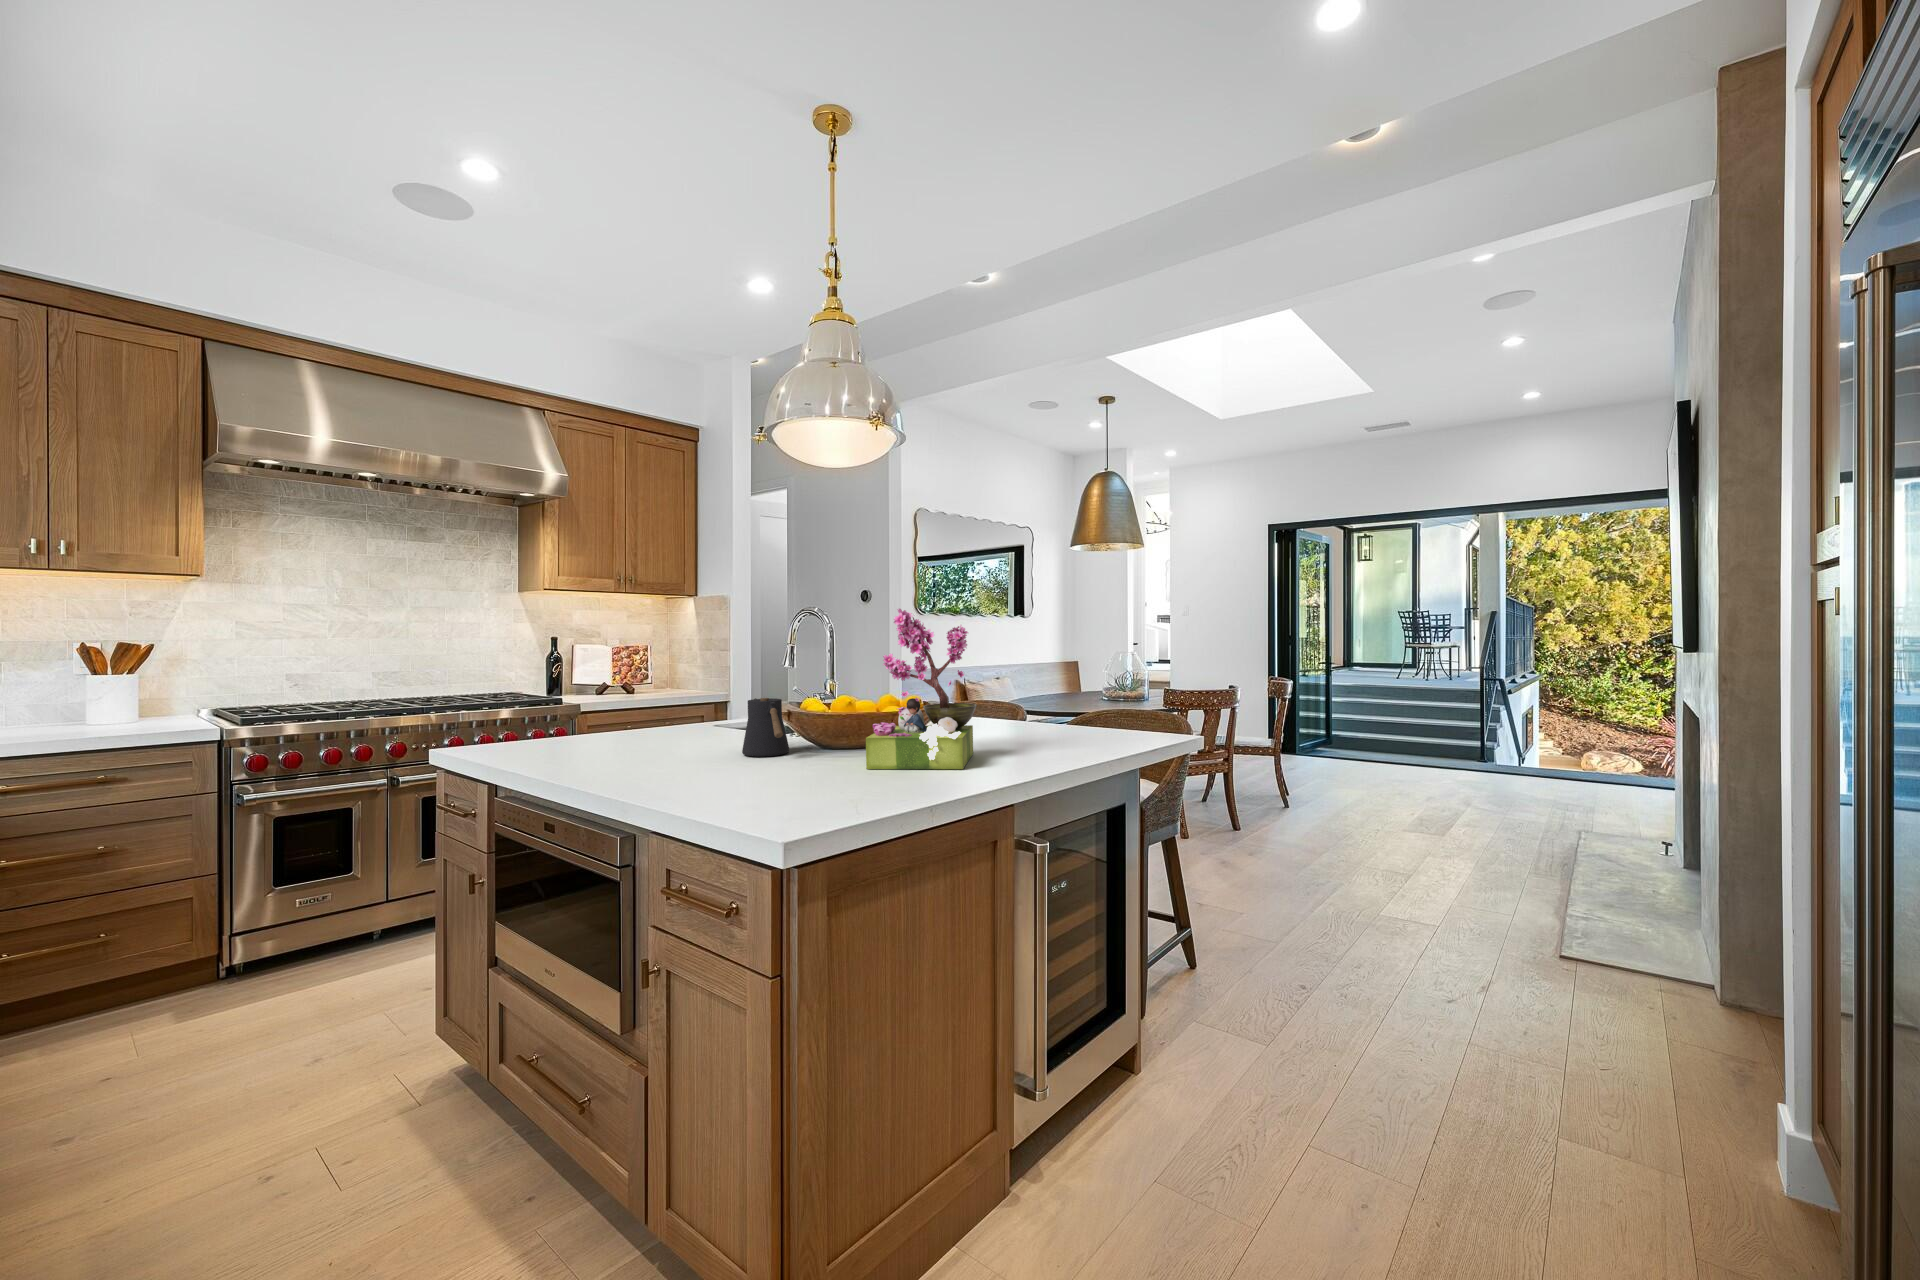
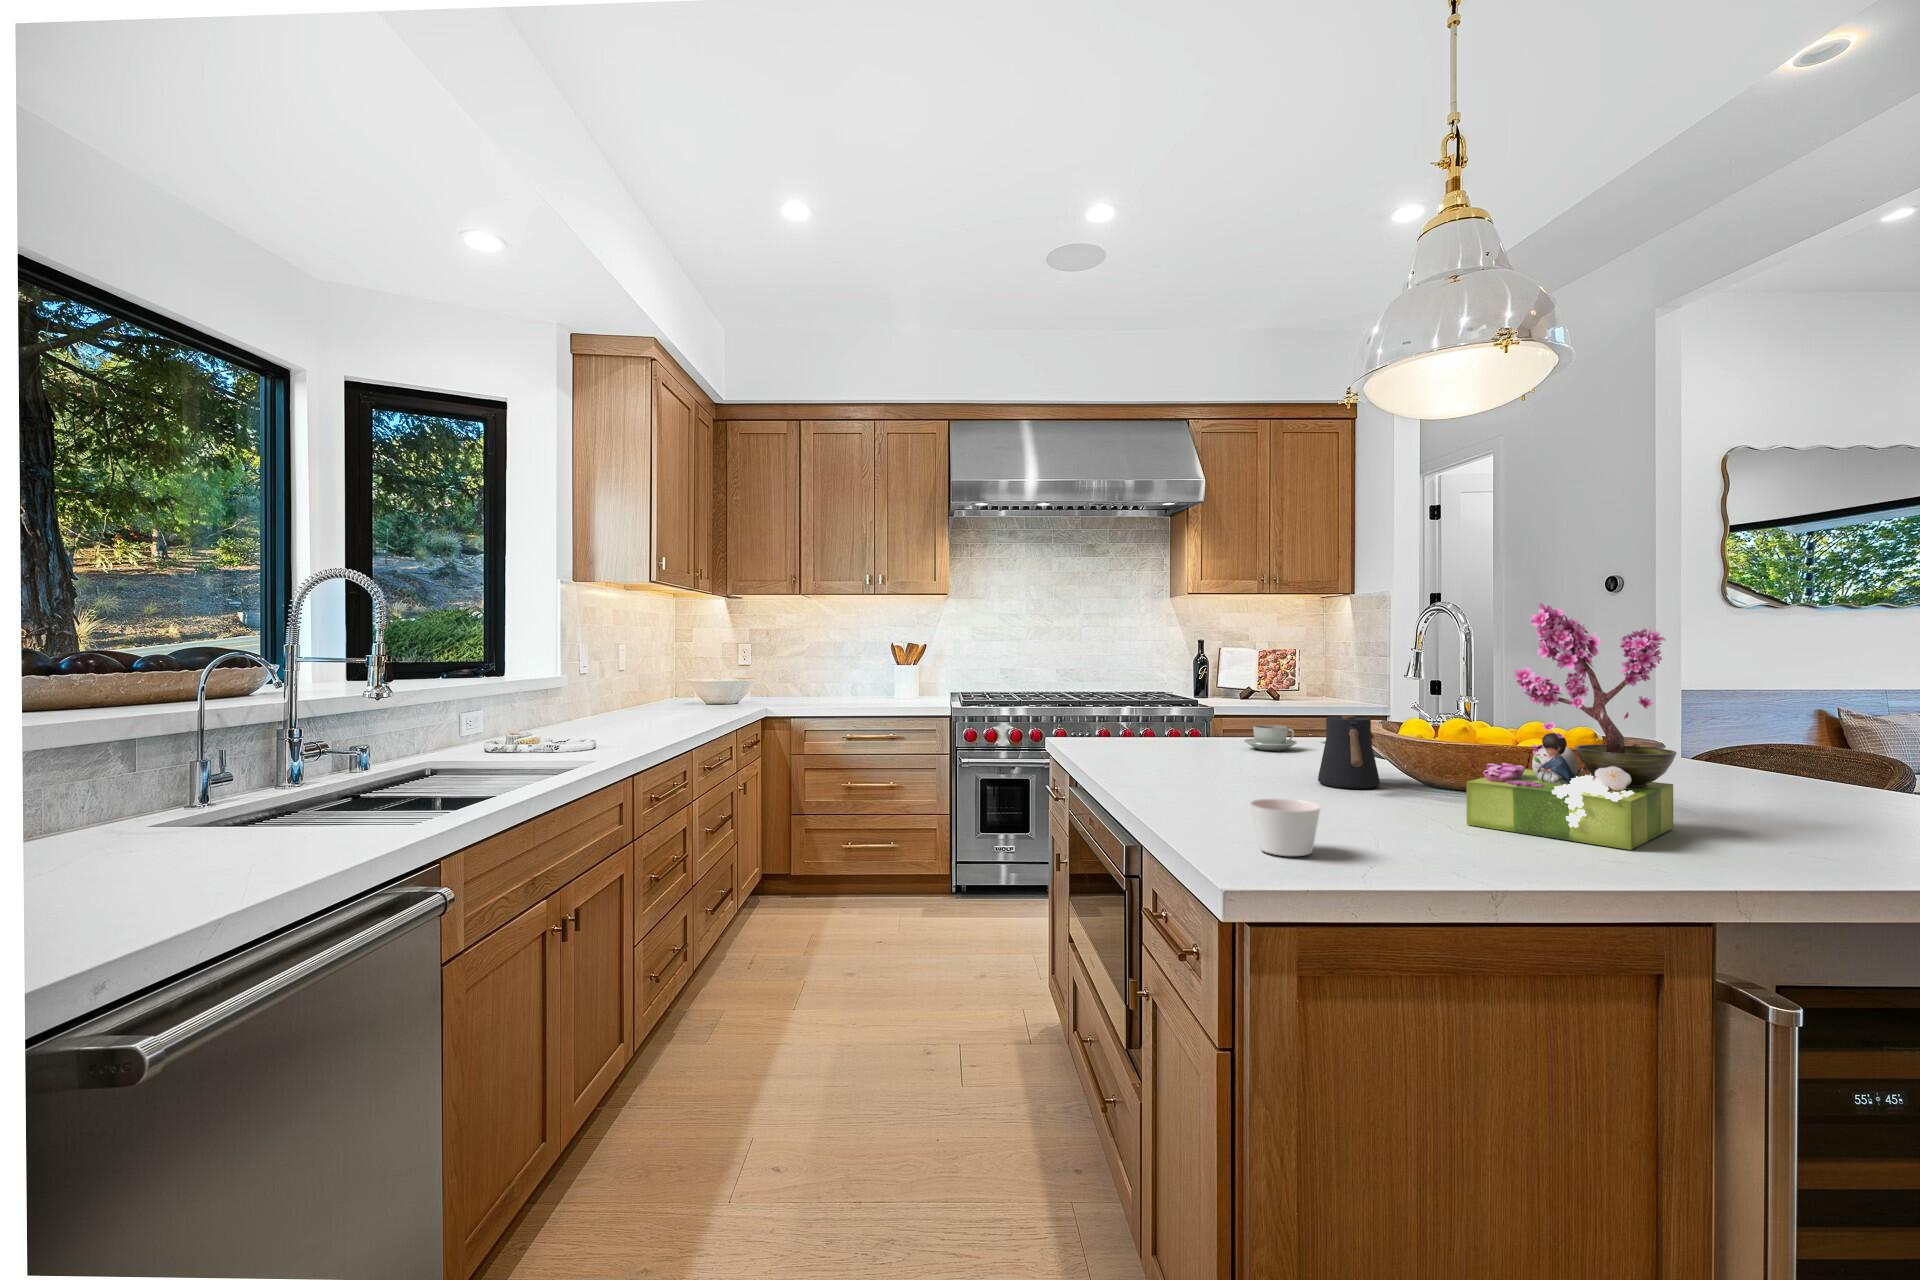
coffee cup: none [654,713,701,736] -> present [1244,725,1297,751]
candle: none [741,765,795,809] -> present [1251,799,1320,856]

